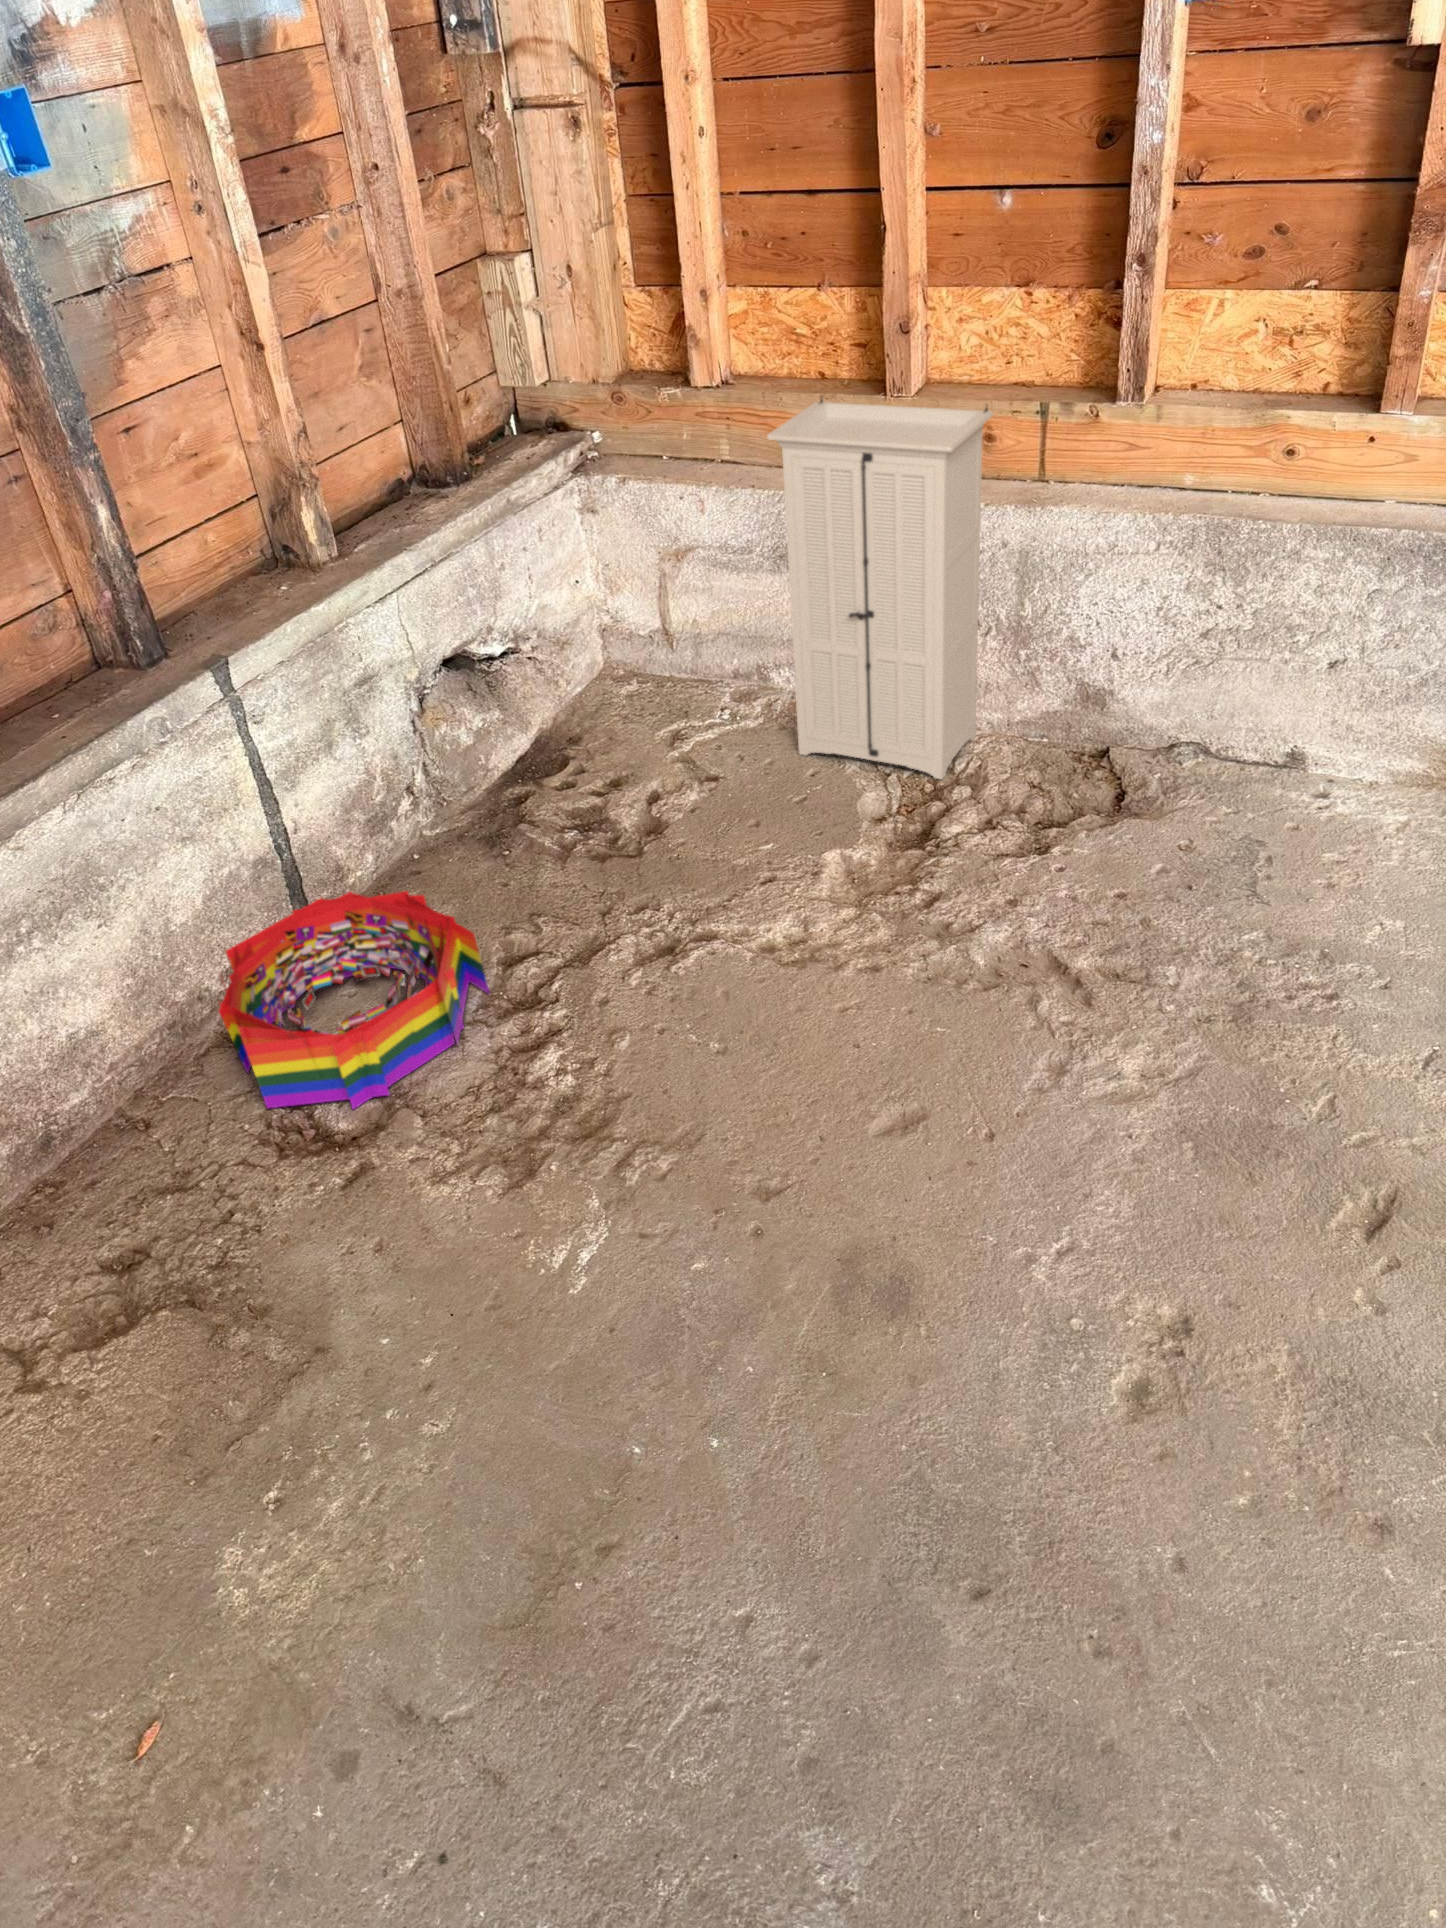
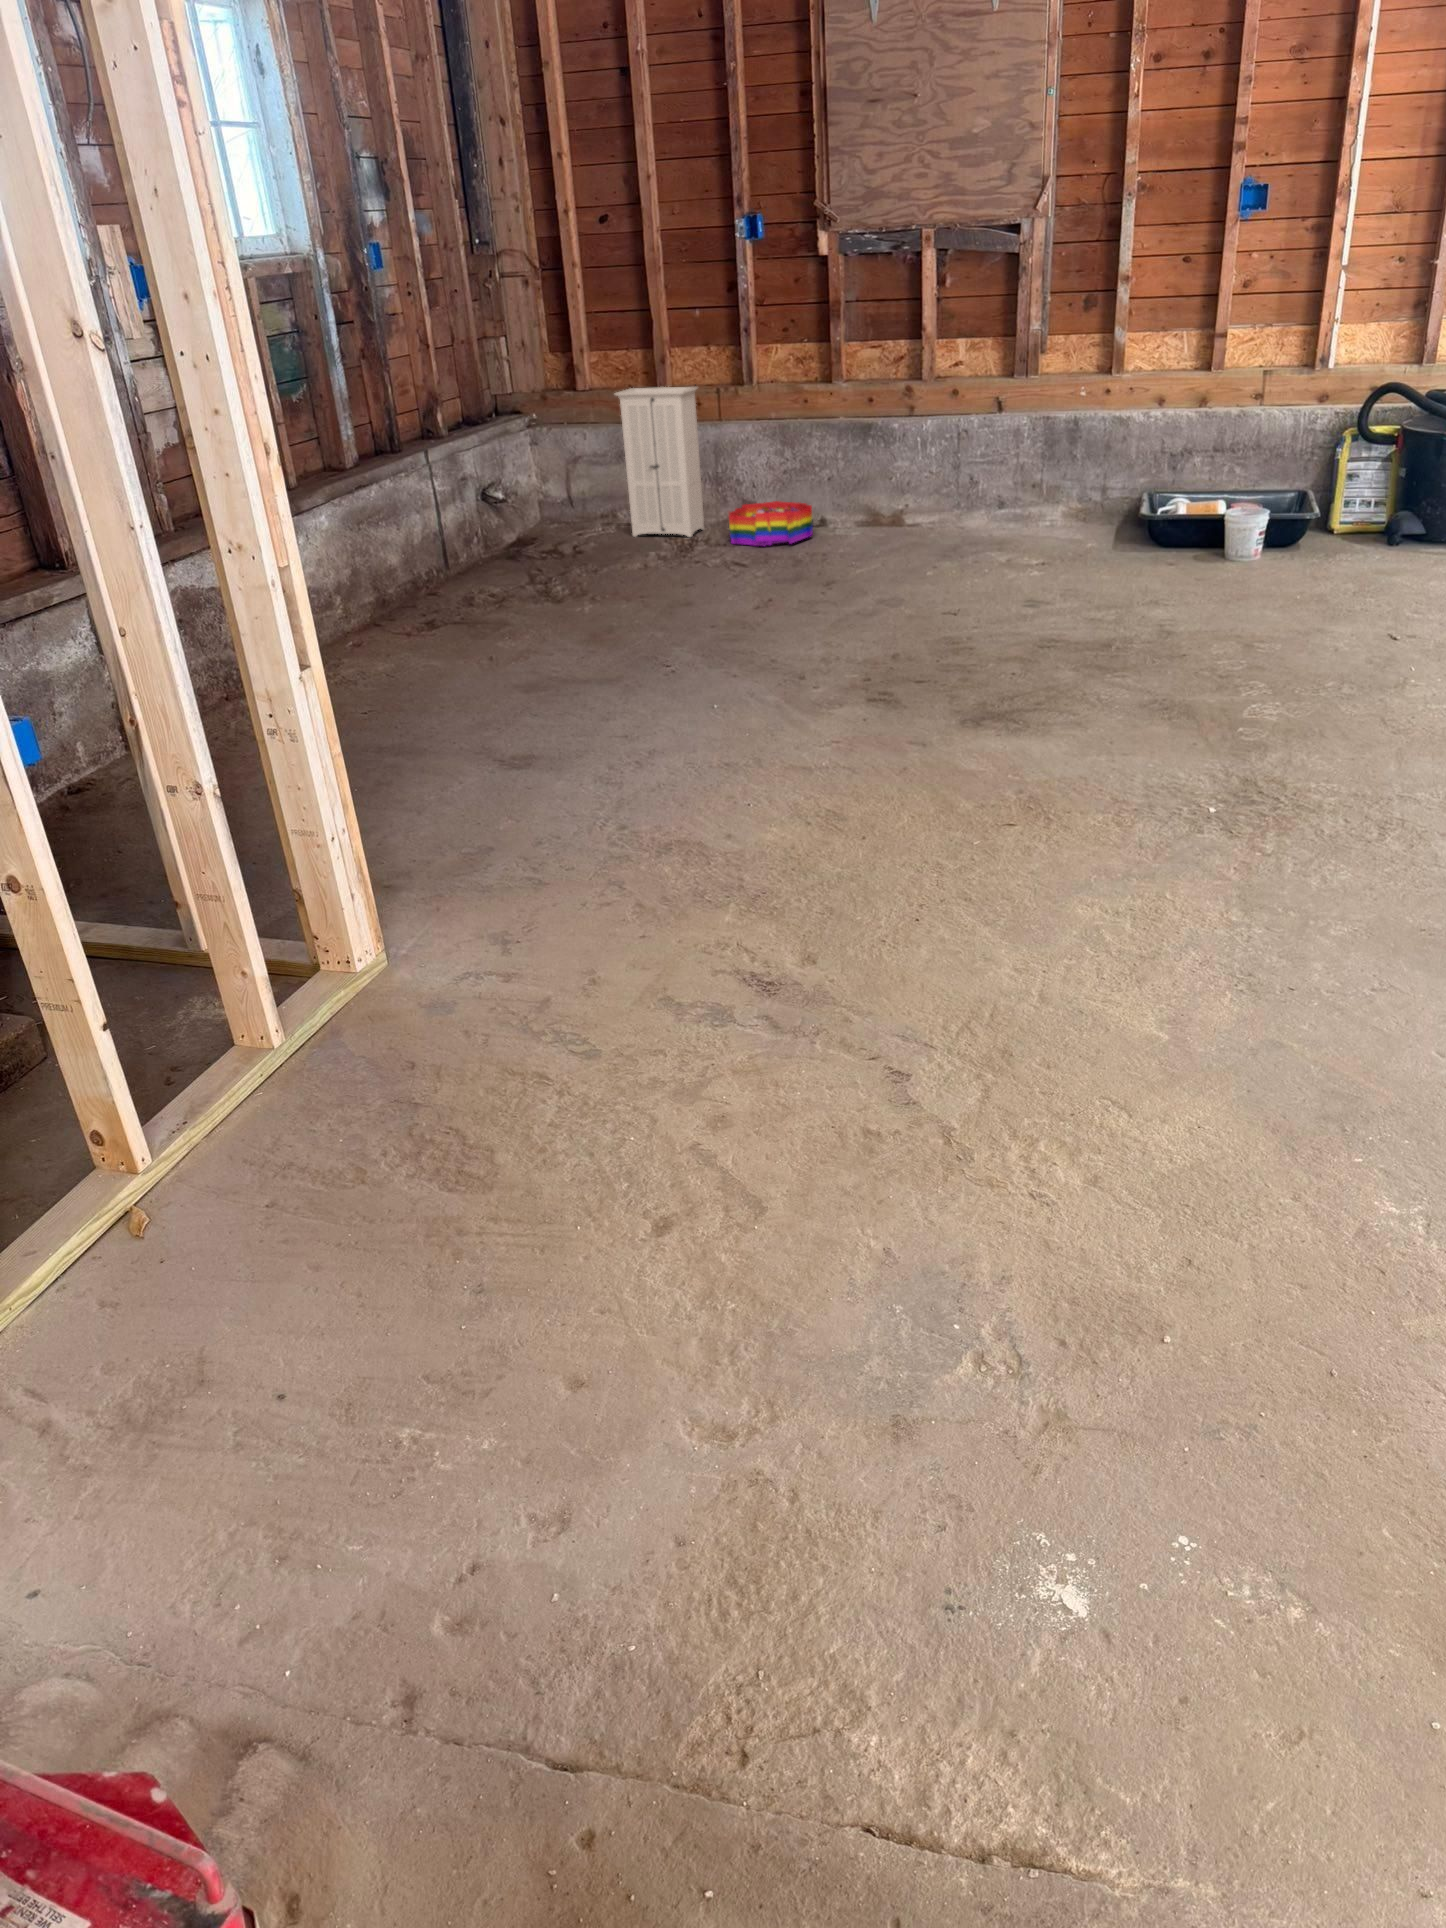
storage bin: present [219,891,489,1109] -> present [728,501,813,547]

